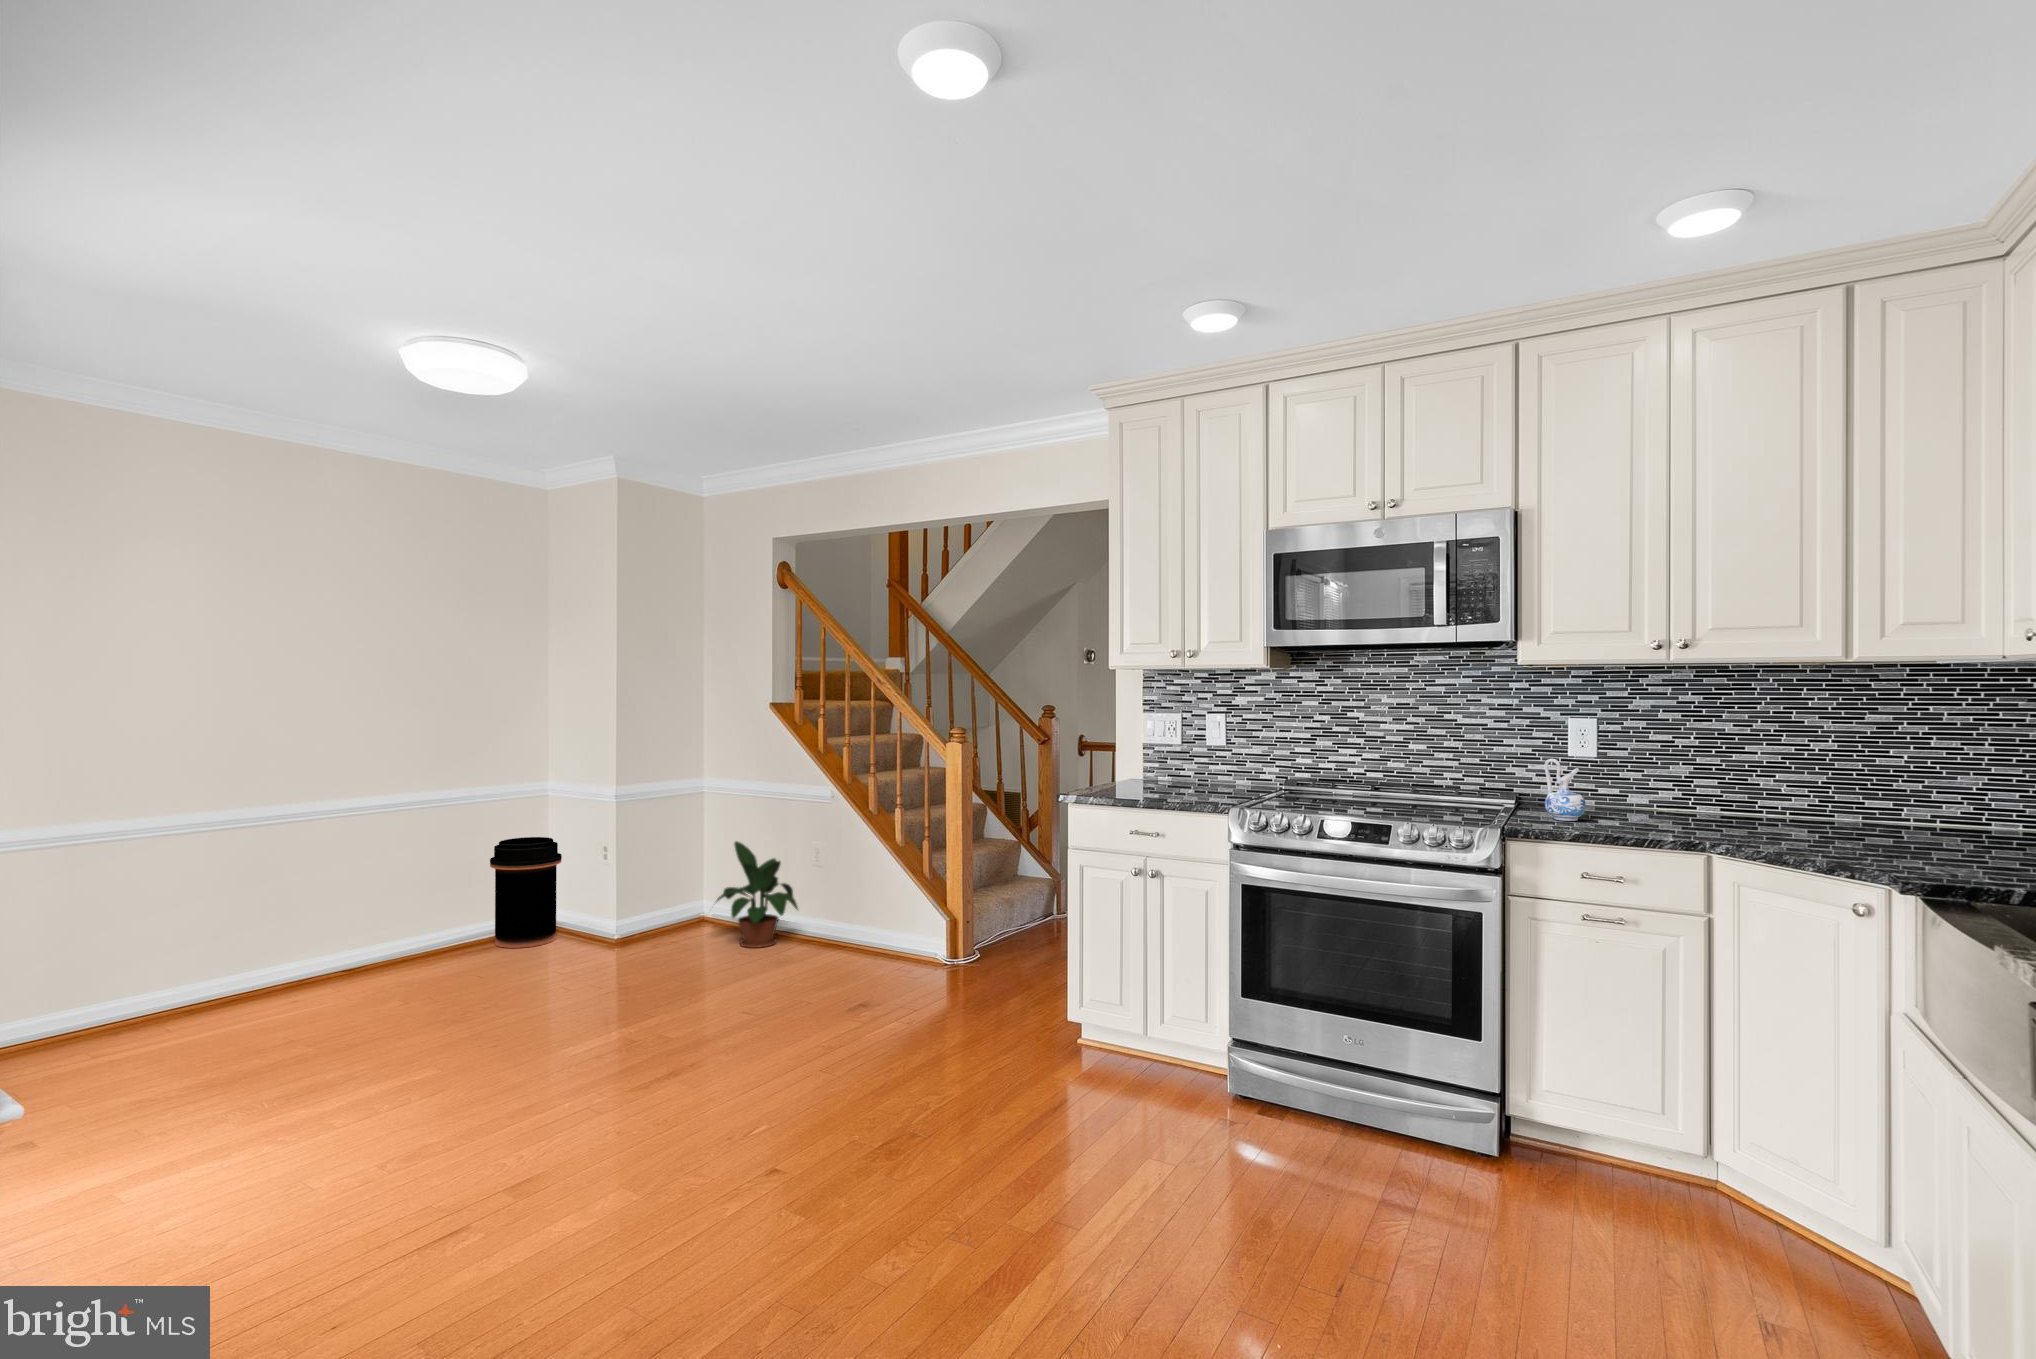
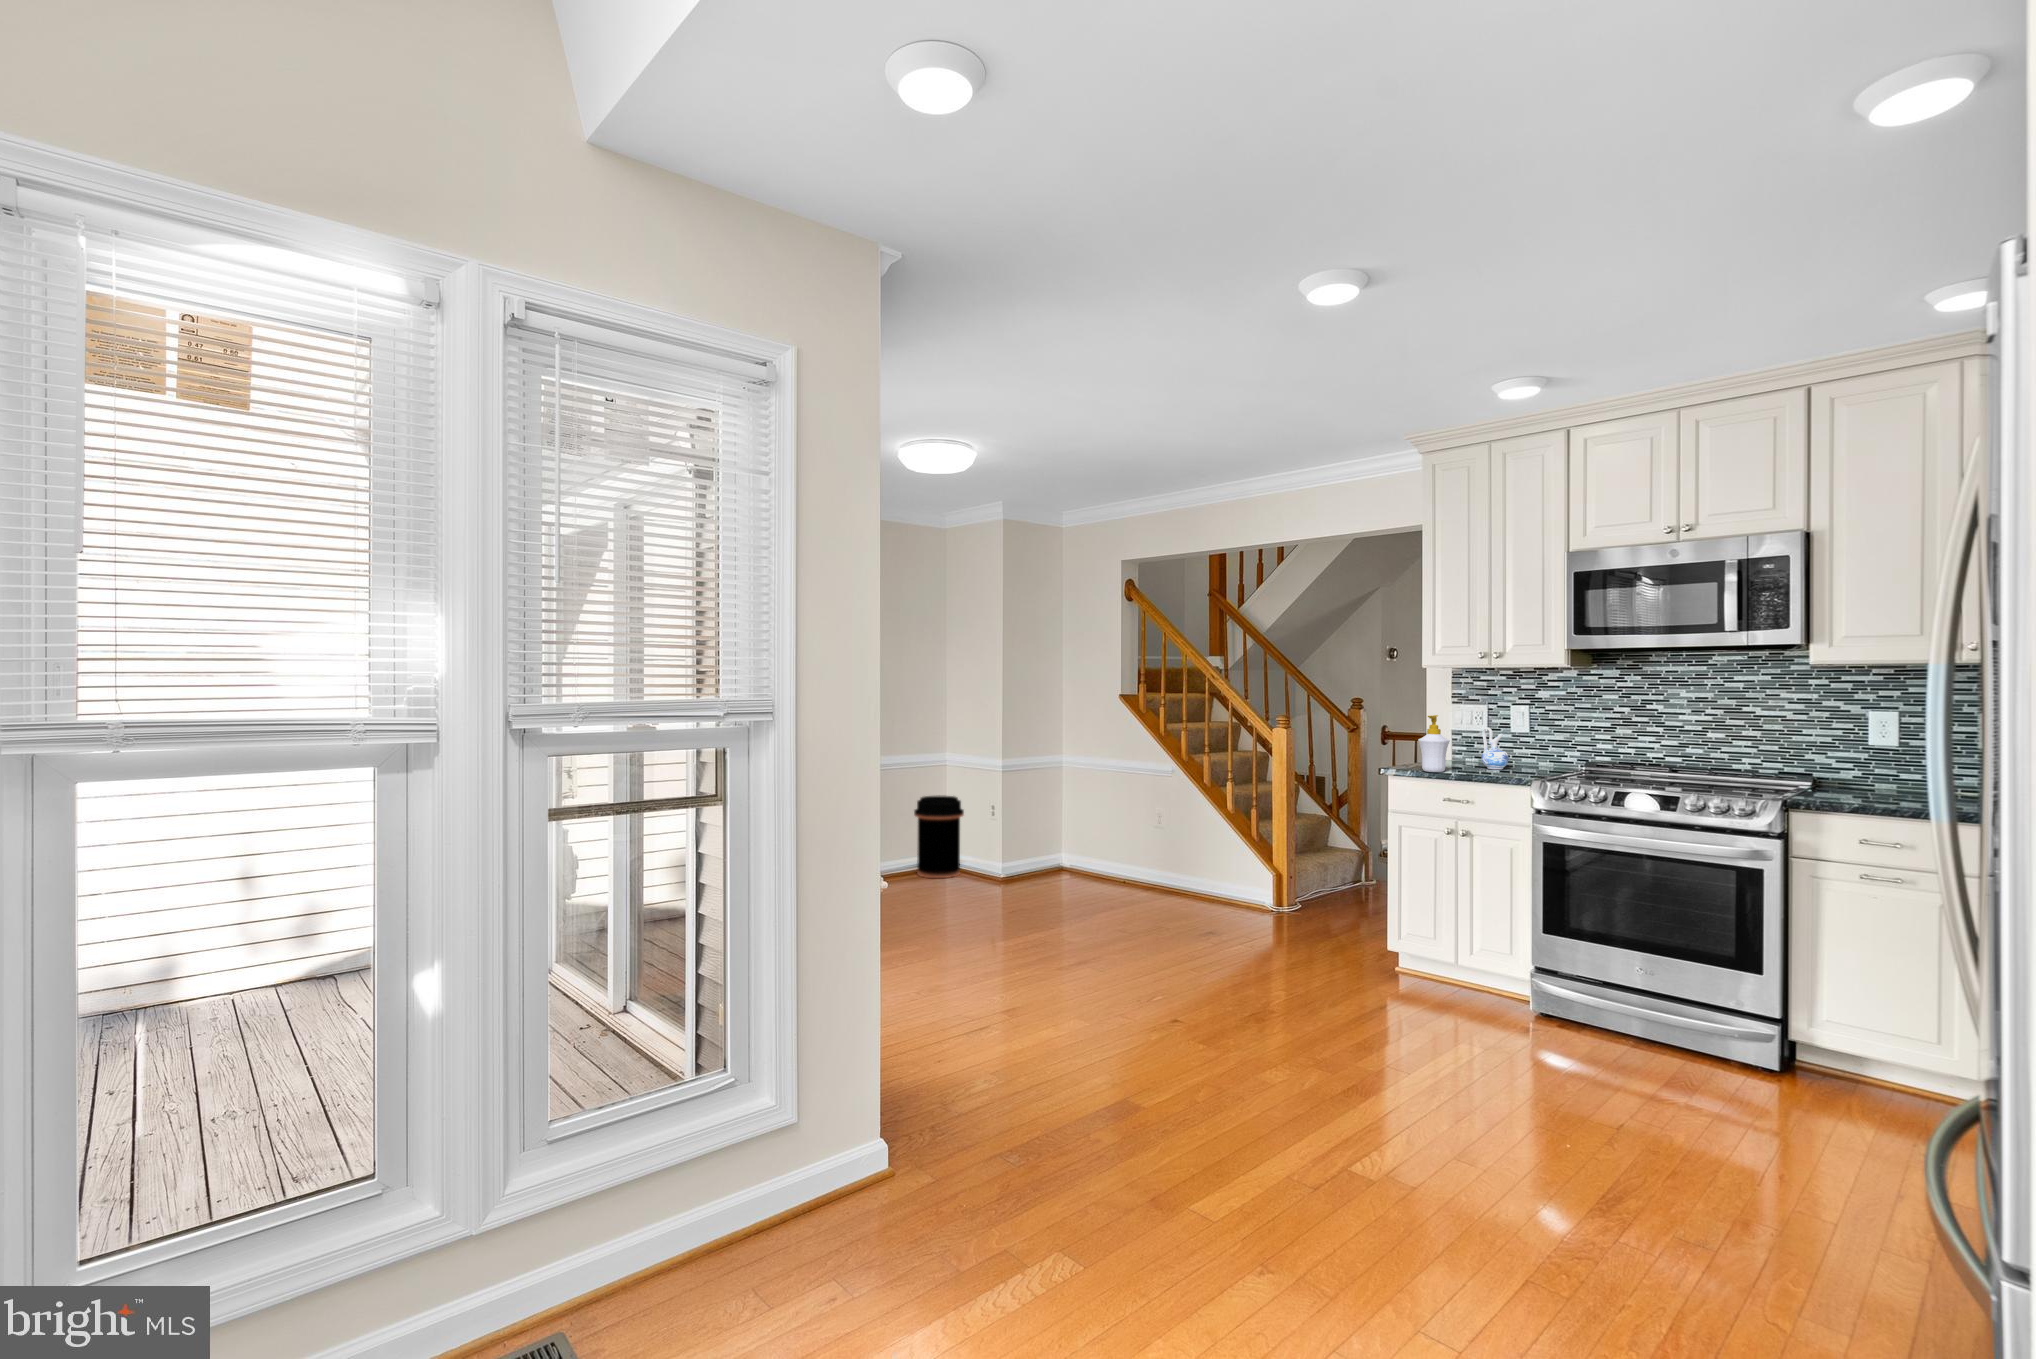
soap bottle: none [1103,727,1139,796] -> present [1418,715,1450,772]
ceramic pitcher: present [1544,759,1586,821] -> present [1481,727,1509,769]
potted plant: present [717,841,798,948] -> none [1076,804,1147,889]

